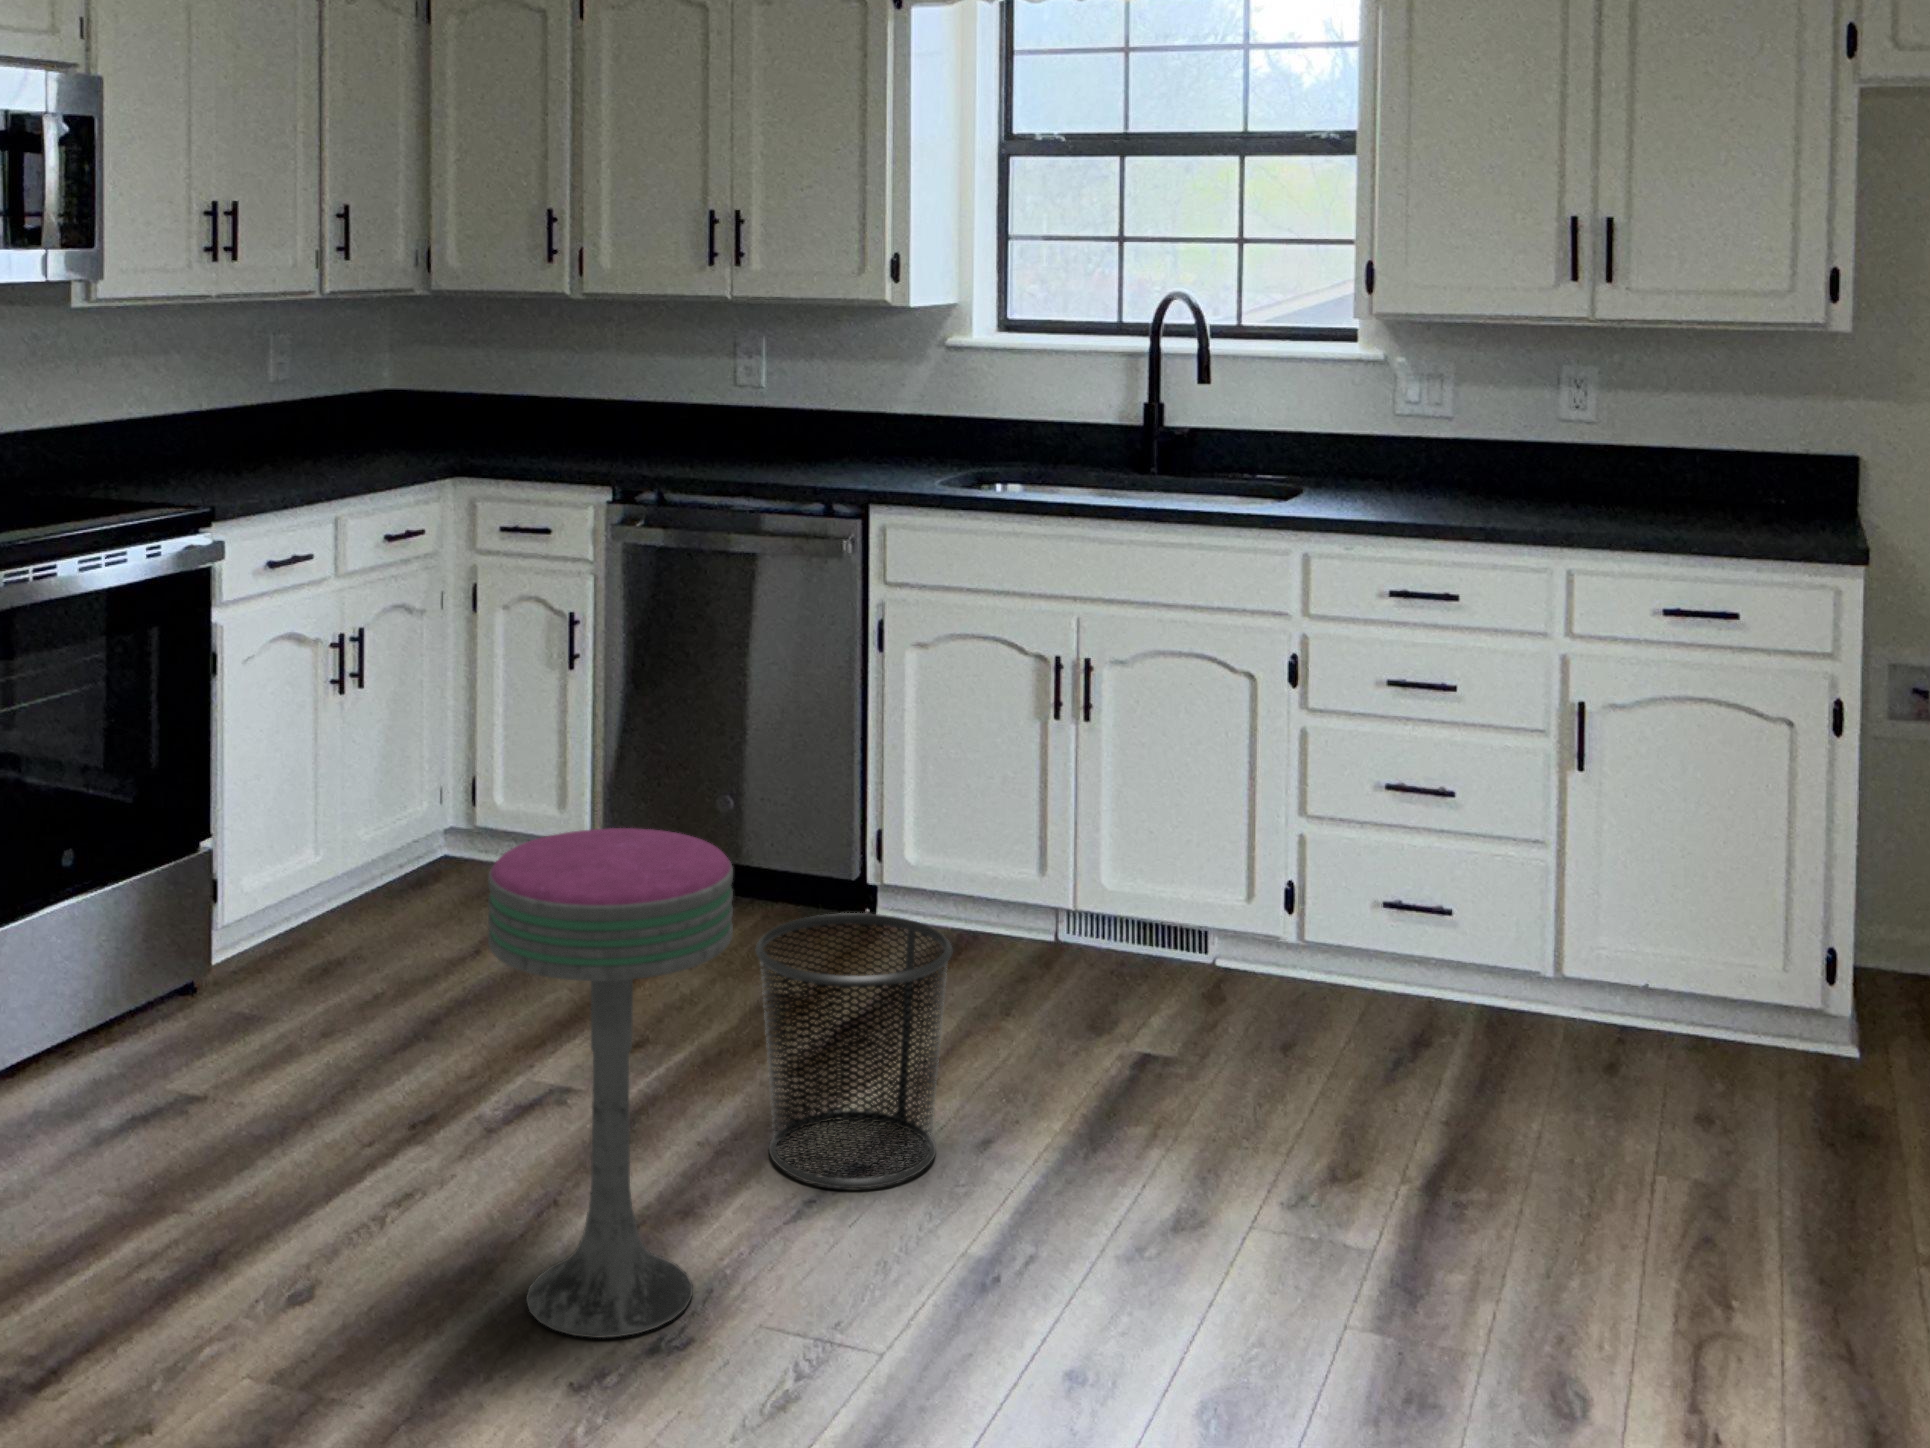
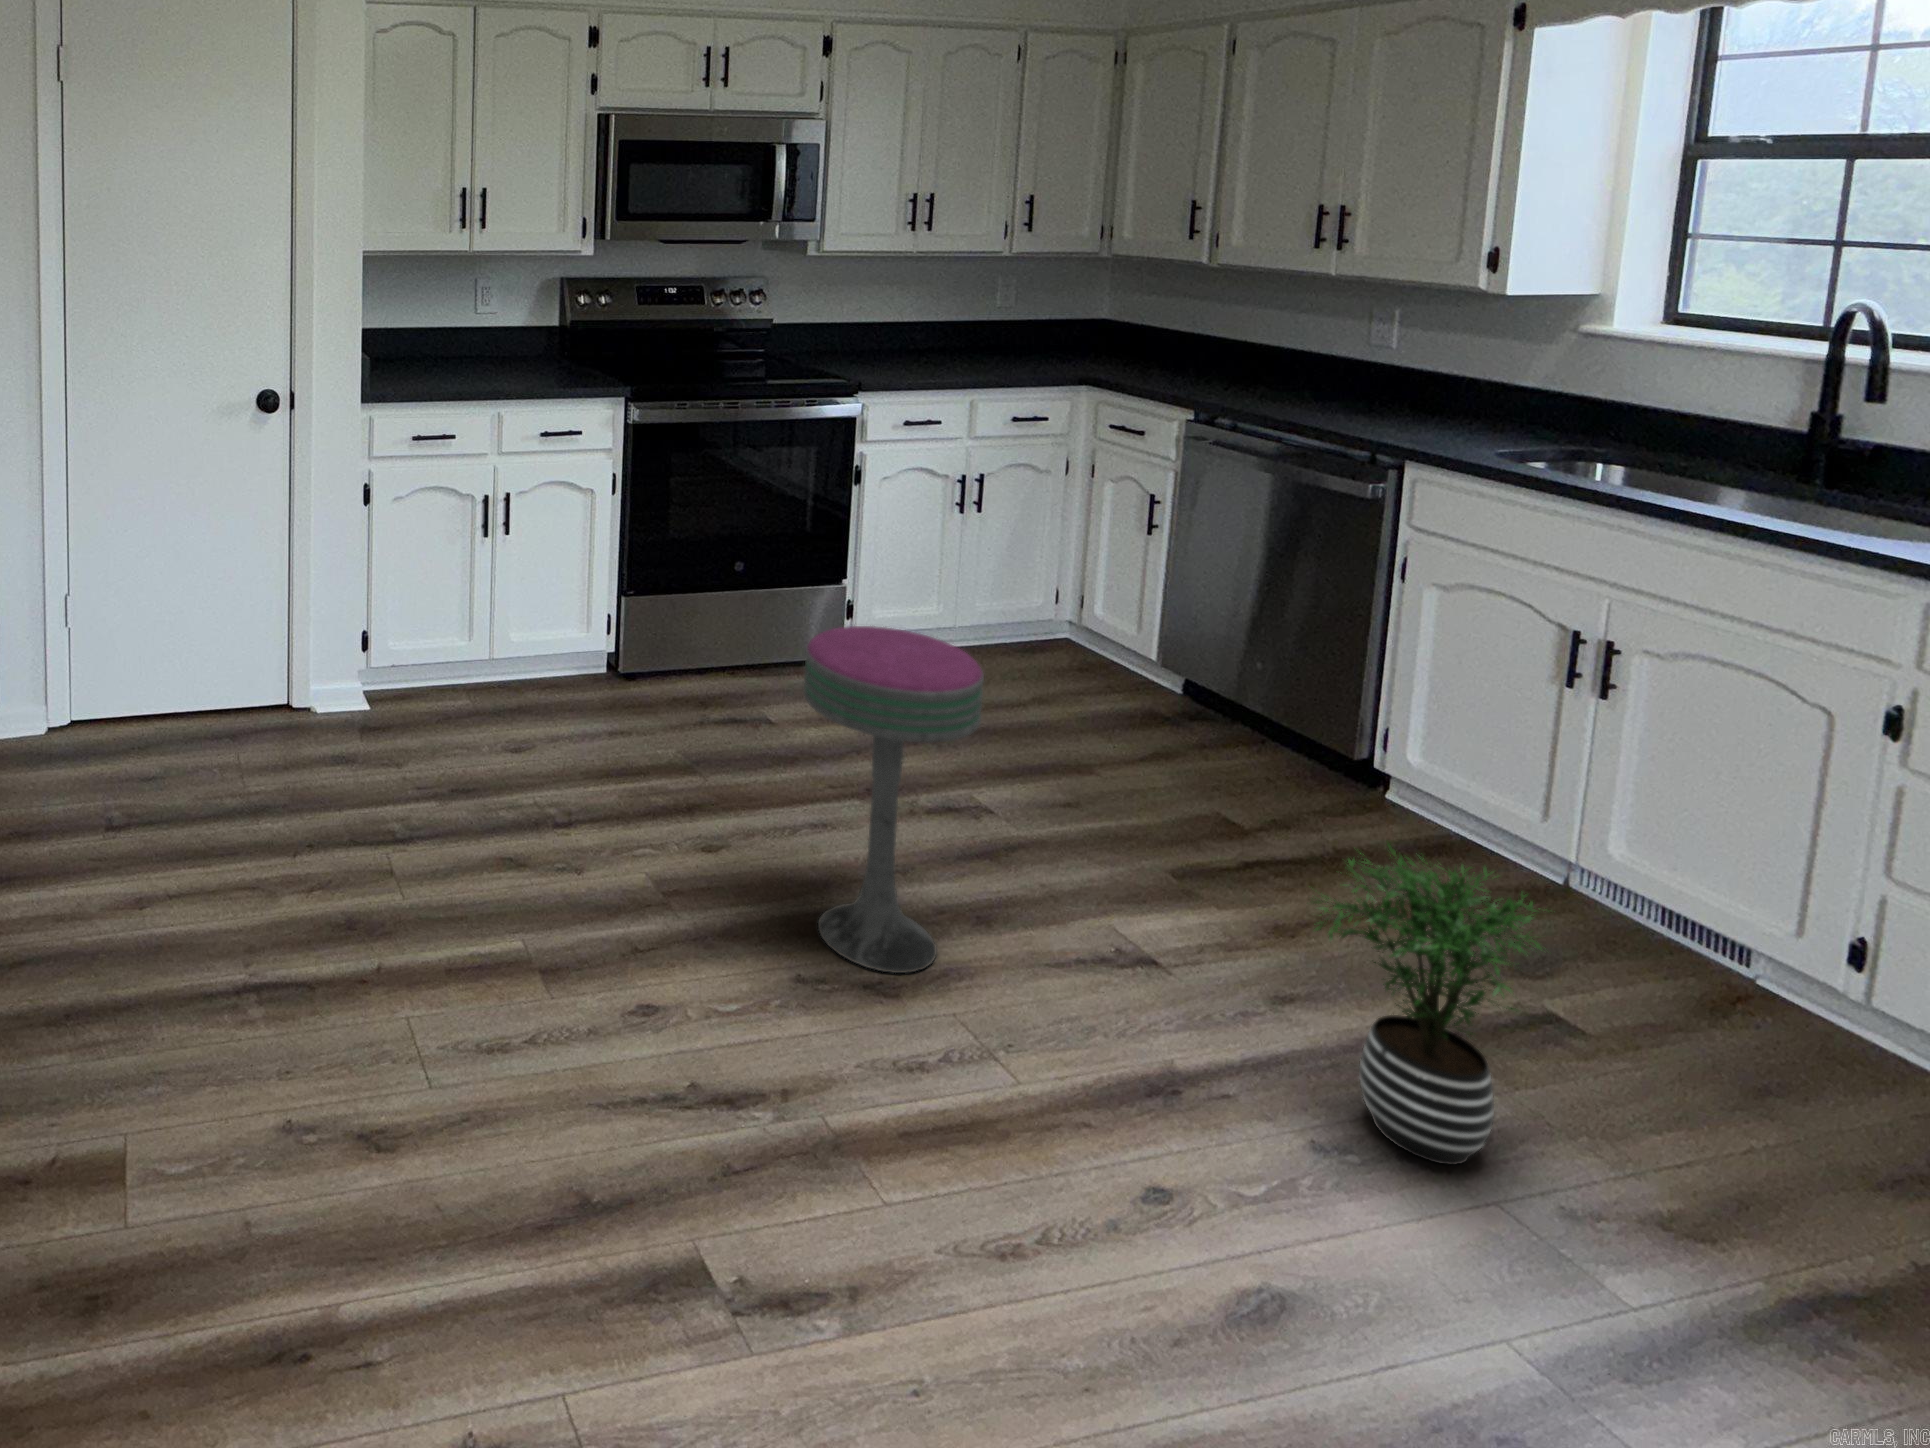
potted plant: none [1071,890,1278,1223] -> present [1311,844,1542,1165]
trash can: present [755,913,953,1188] -> none [1077,756,1261,988]

